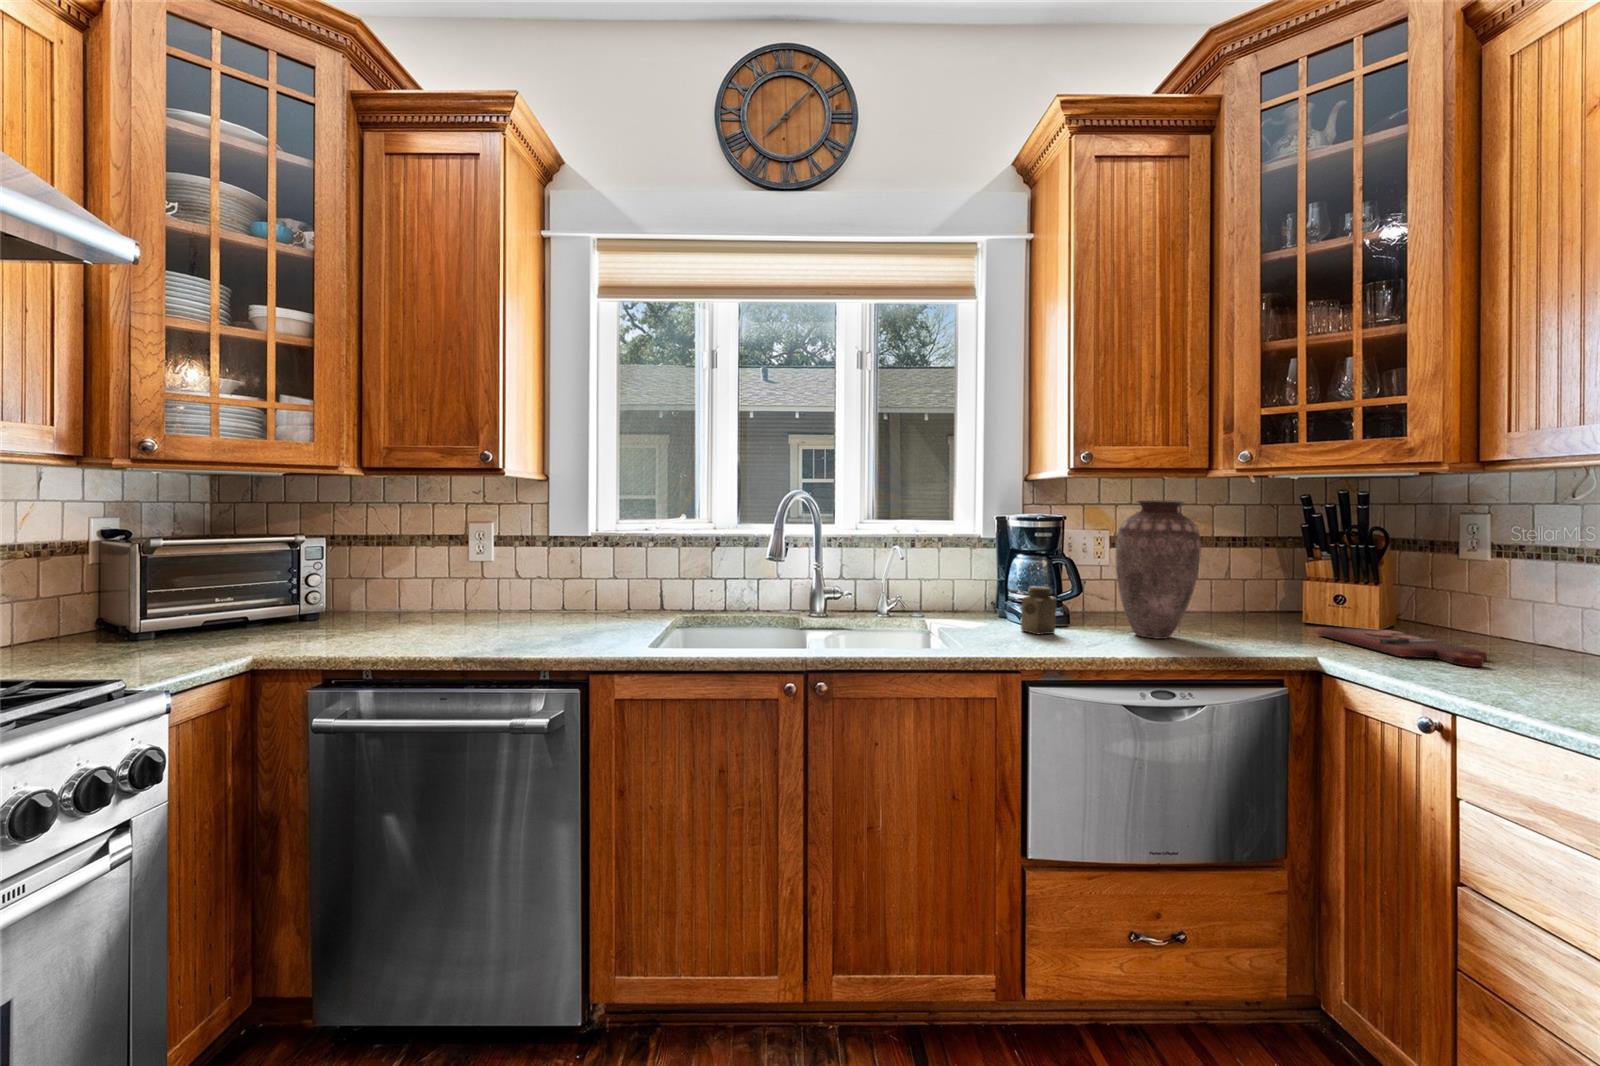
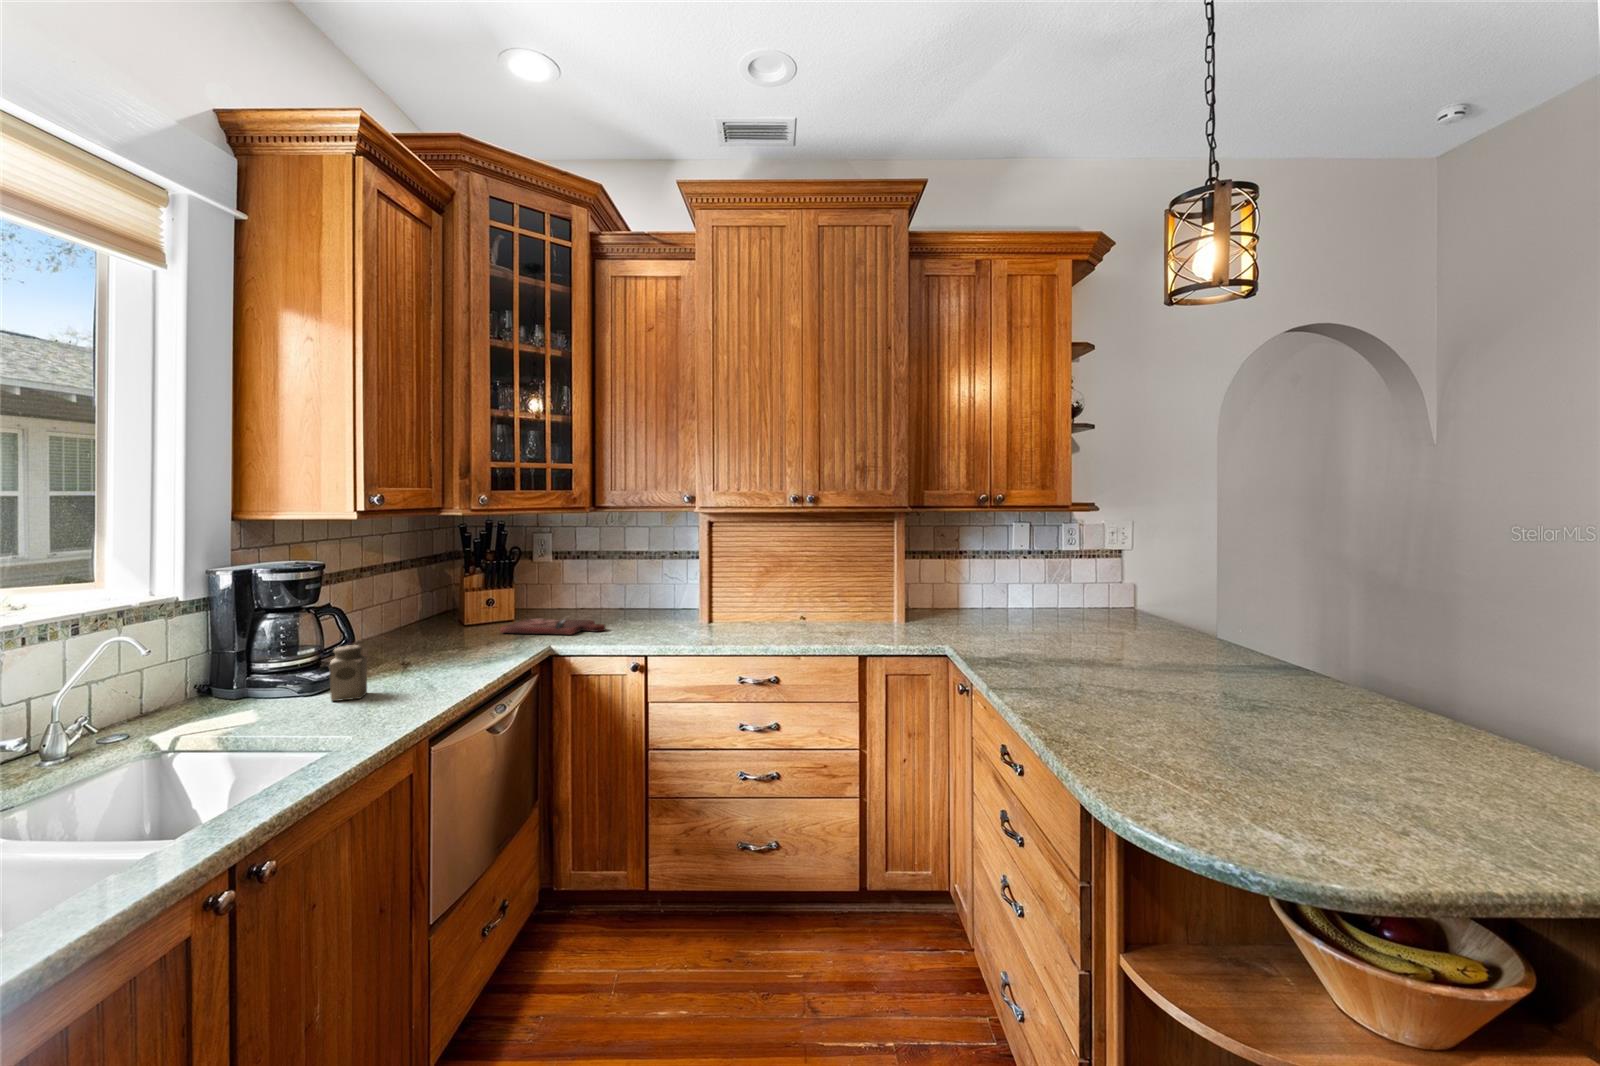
vase: present [1115,500,1201,639] -> none [393,541,470,670]

